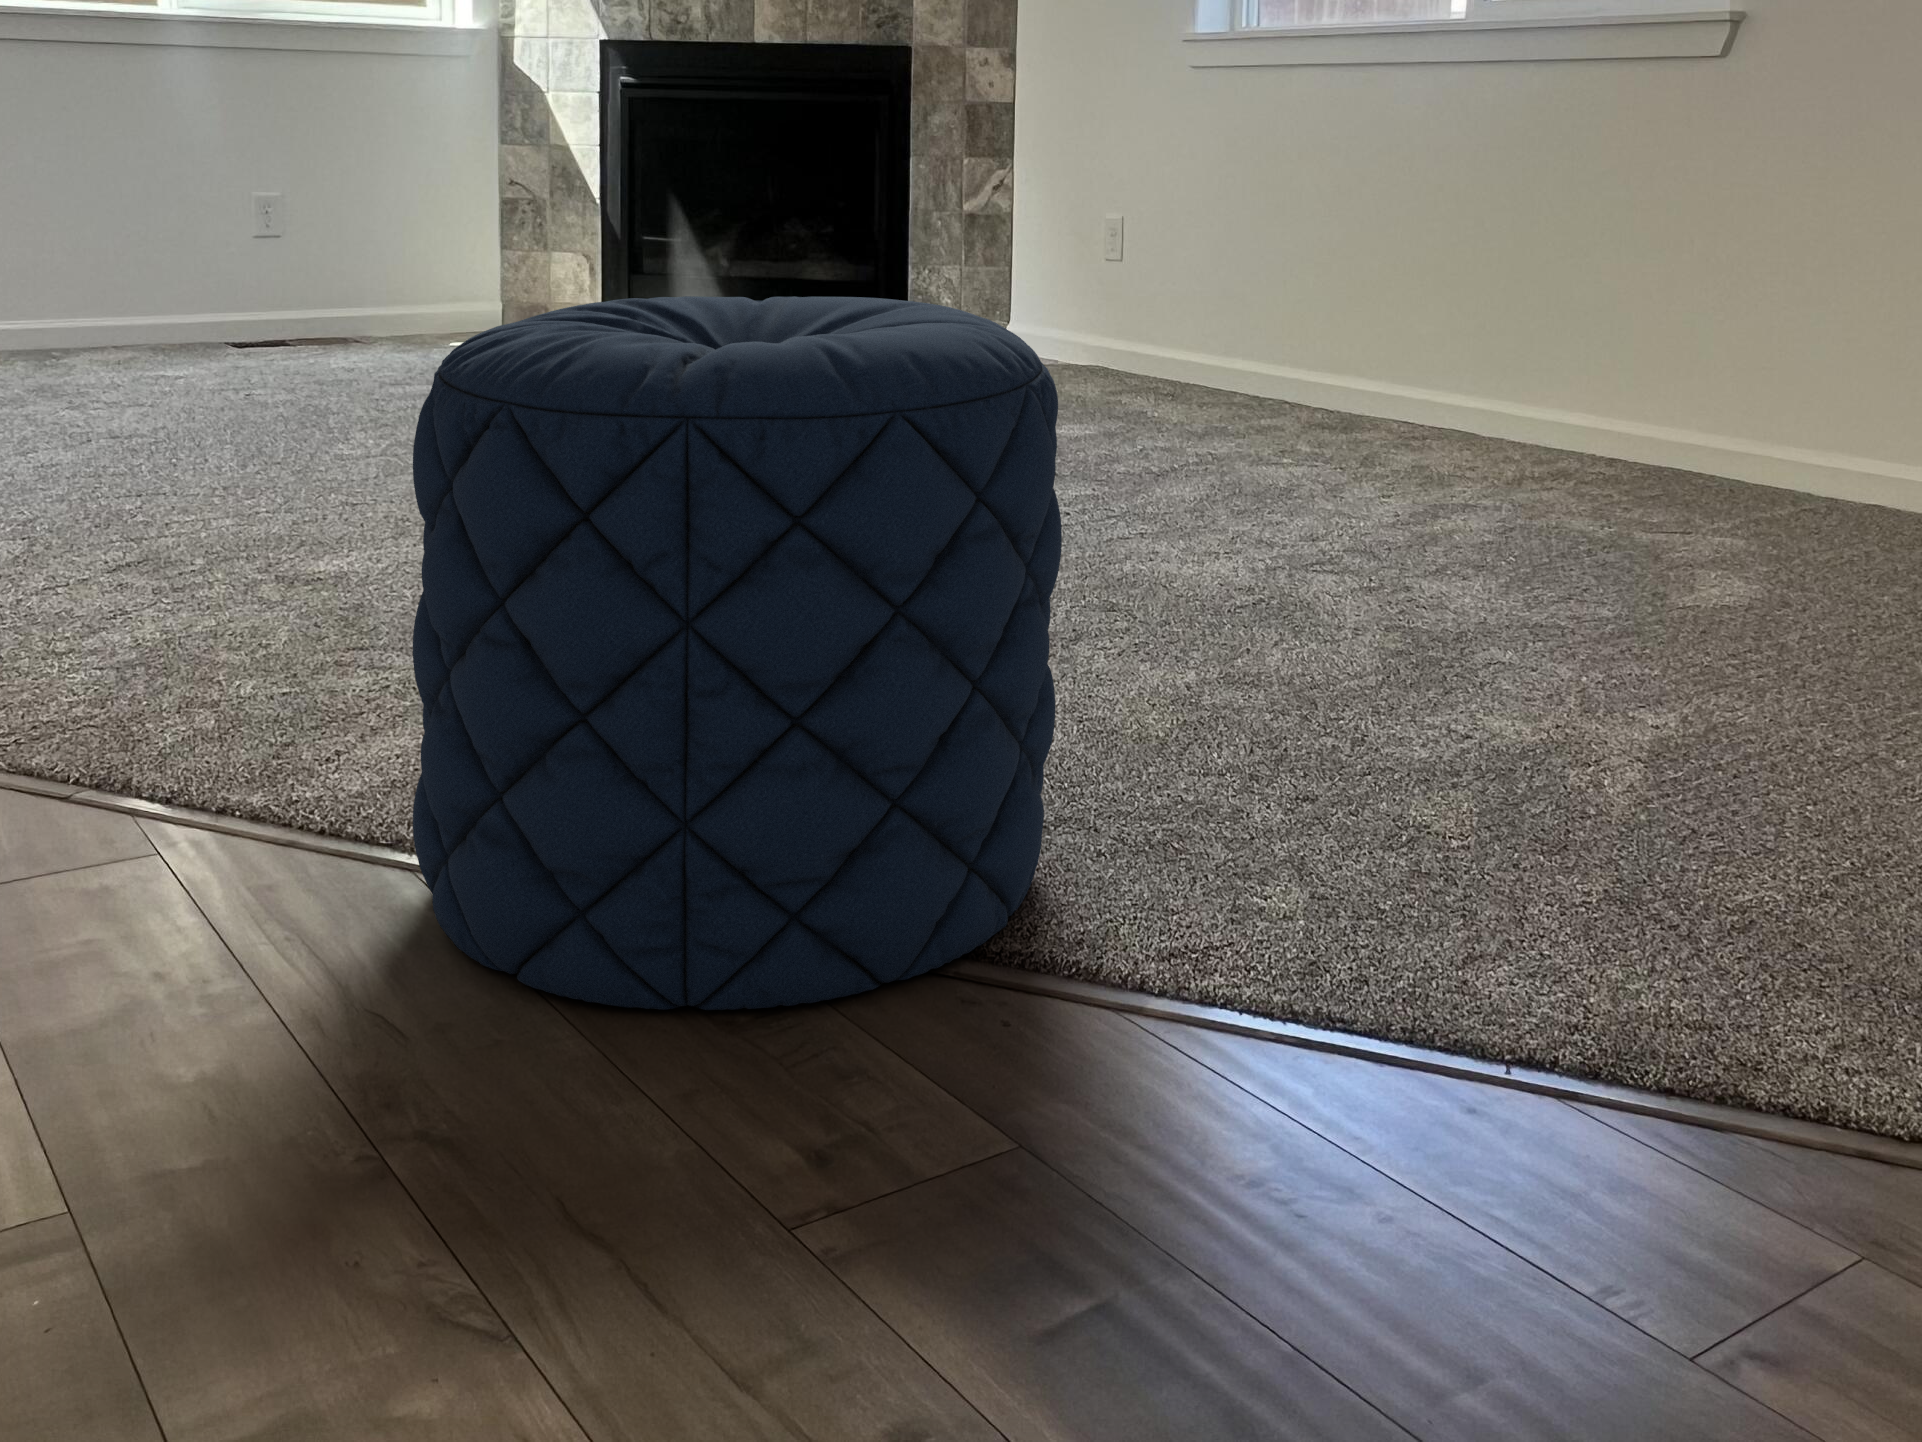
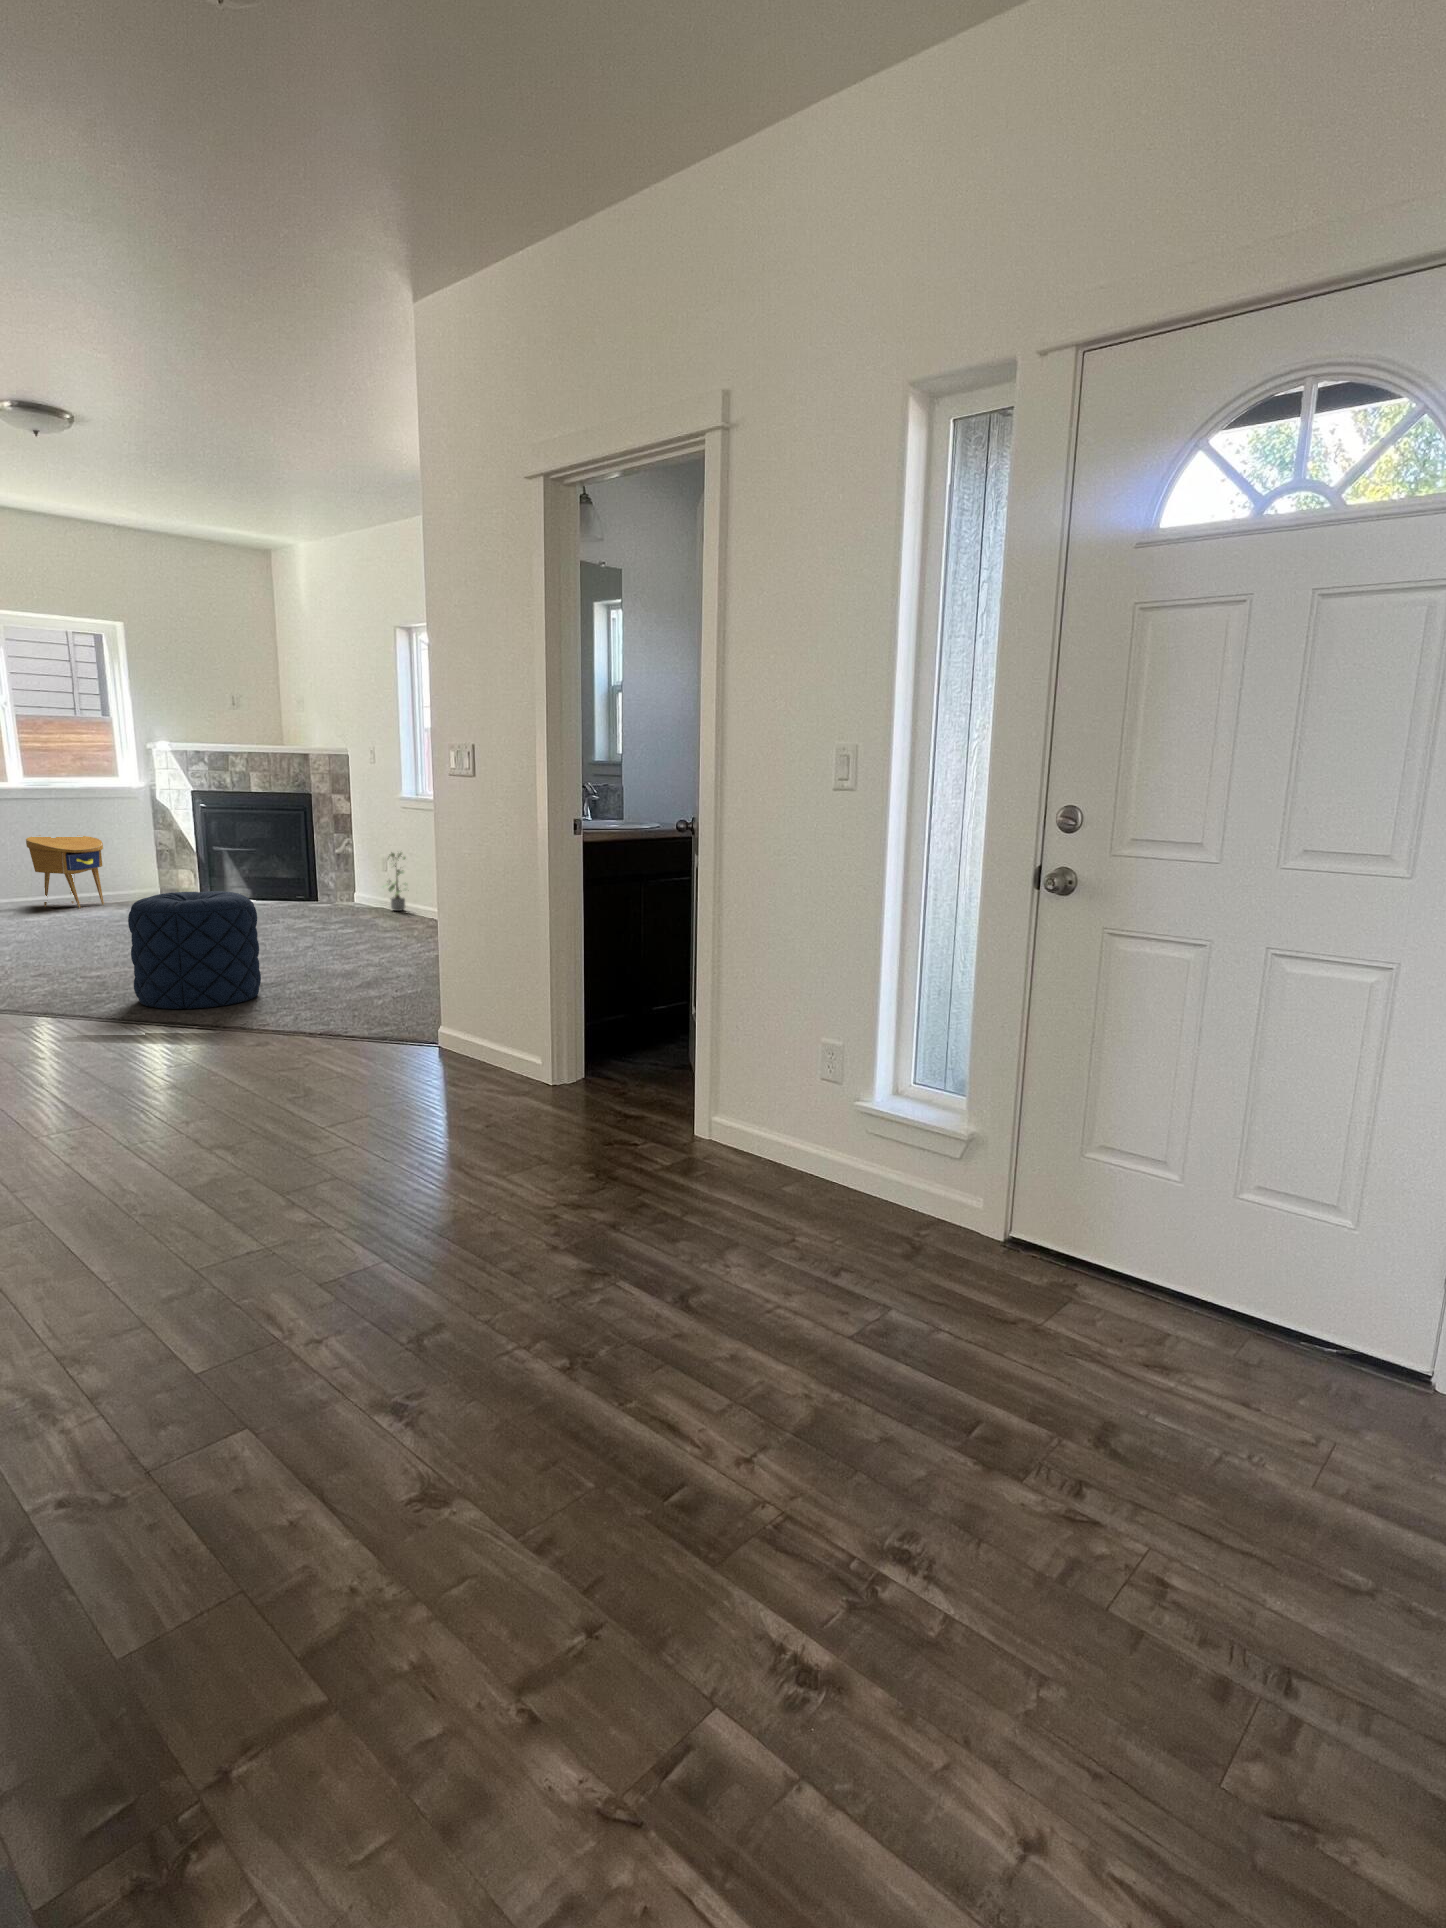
side table: none [178,149,370,351] -> present [26,835,104,908]
potted plant: none [1121,198,1210,383] -> present [383,853,407,911]

